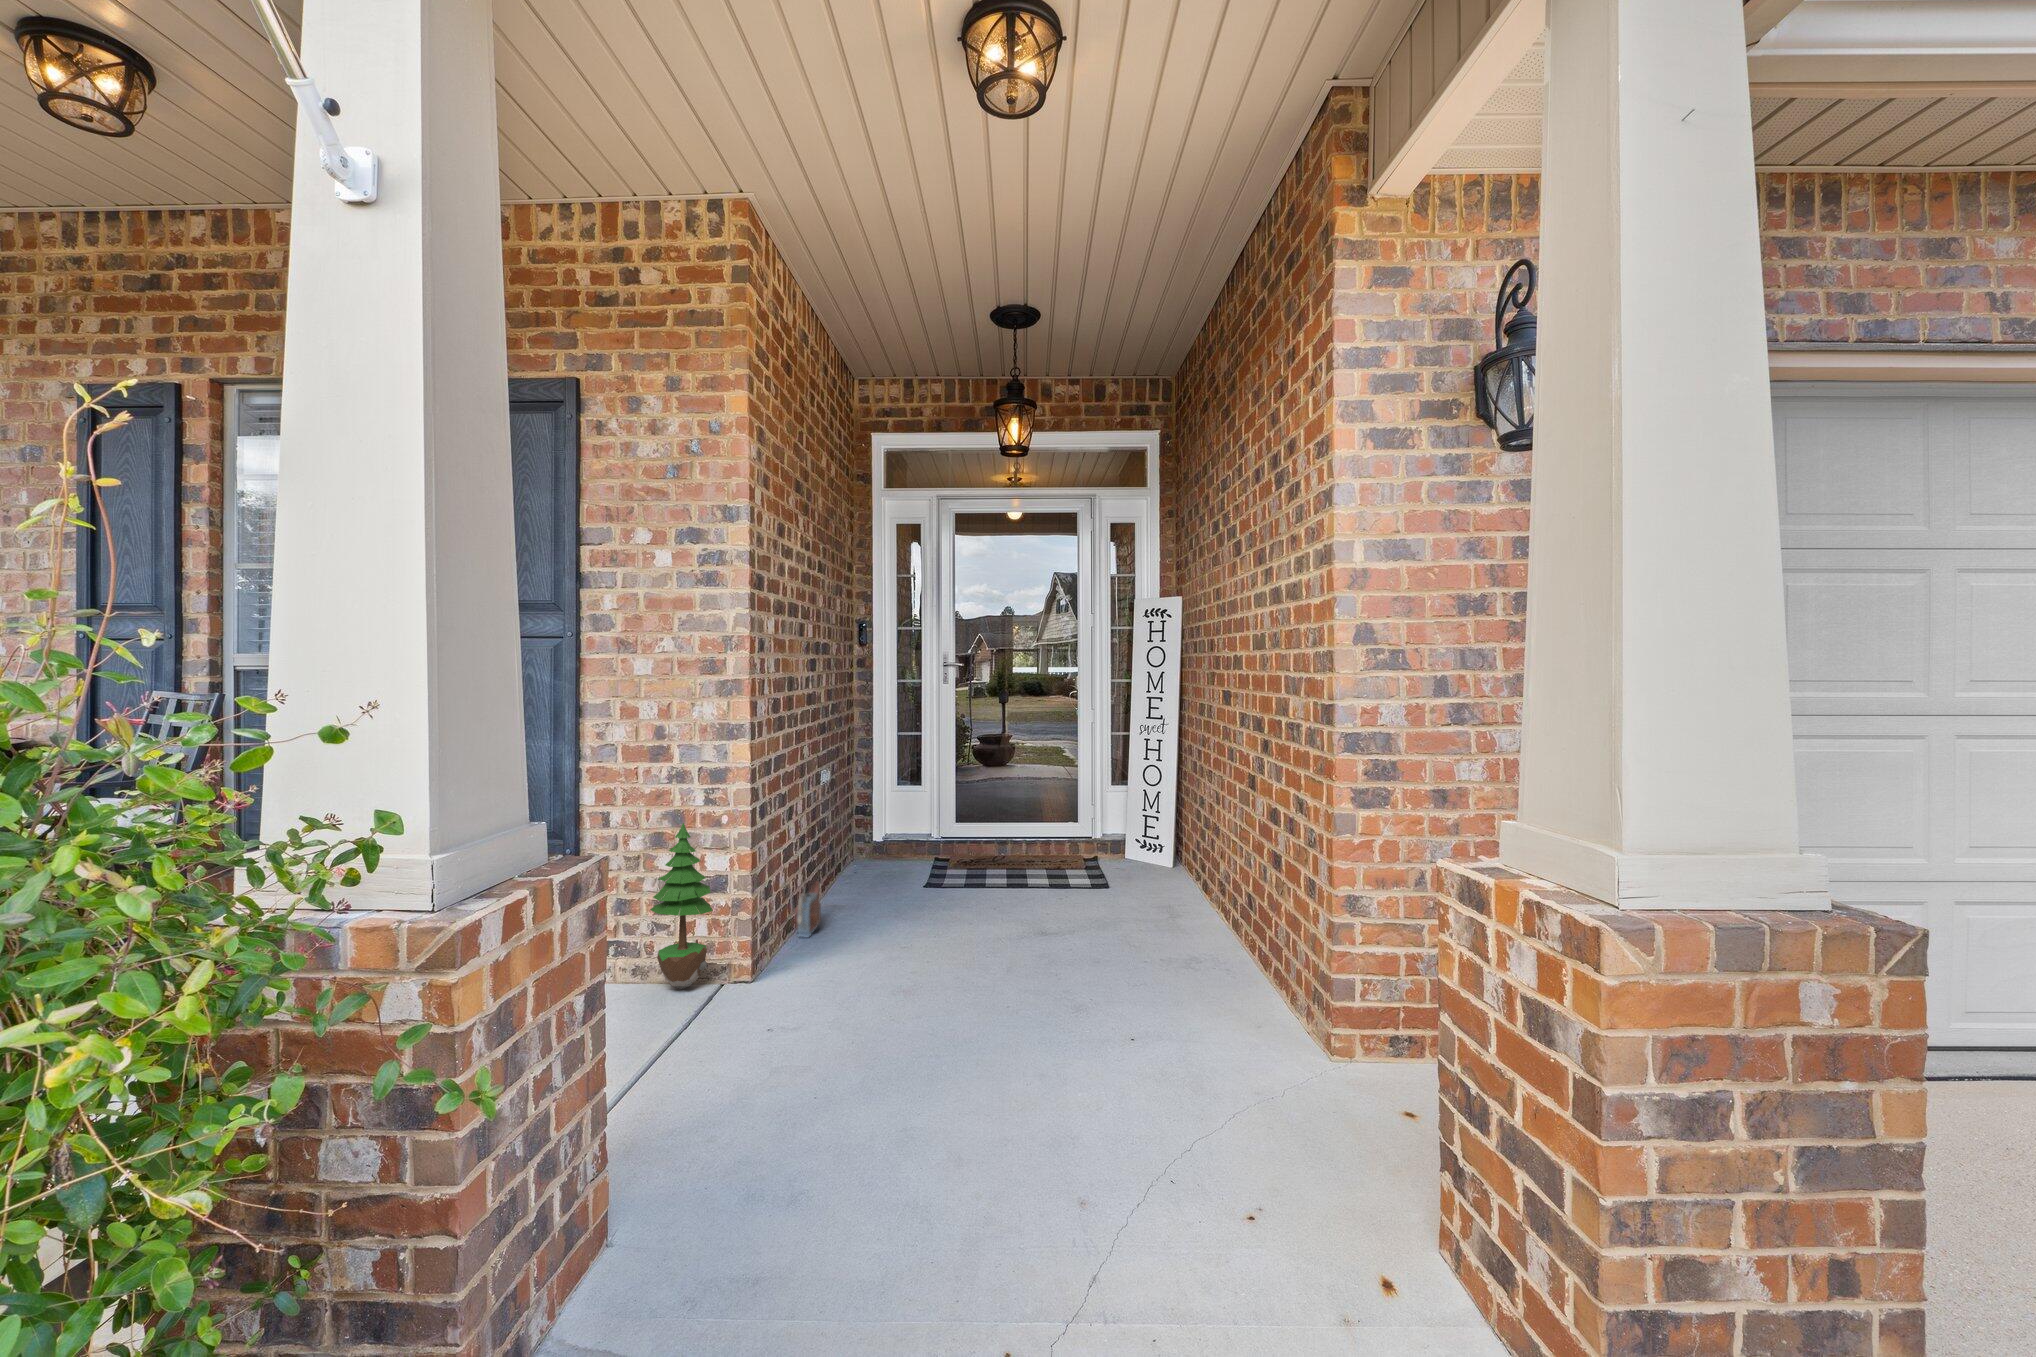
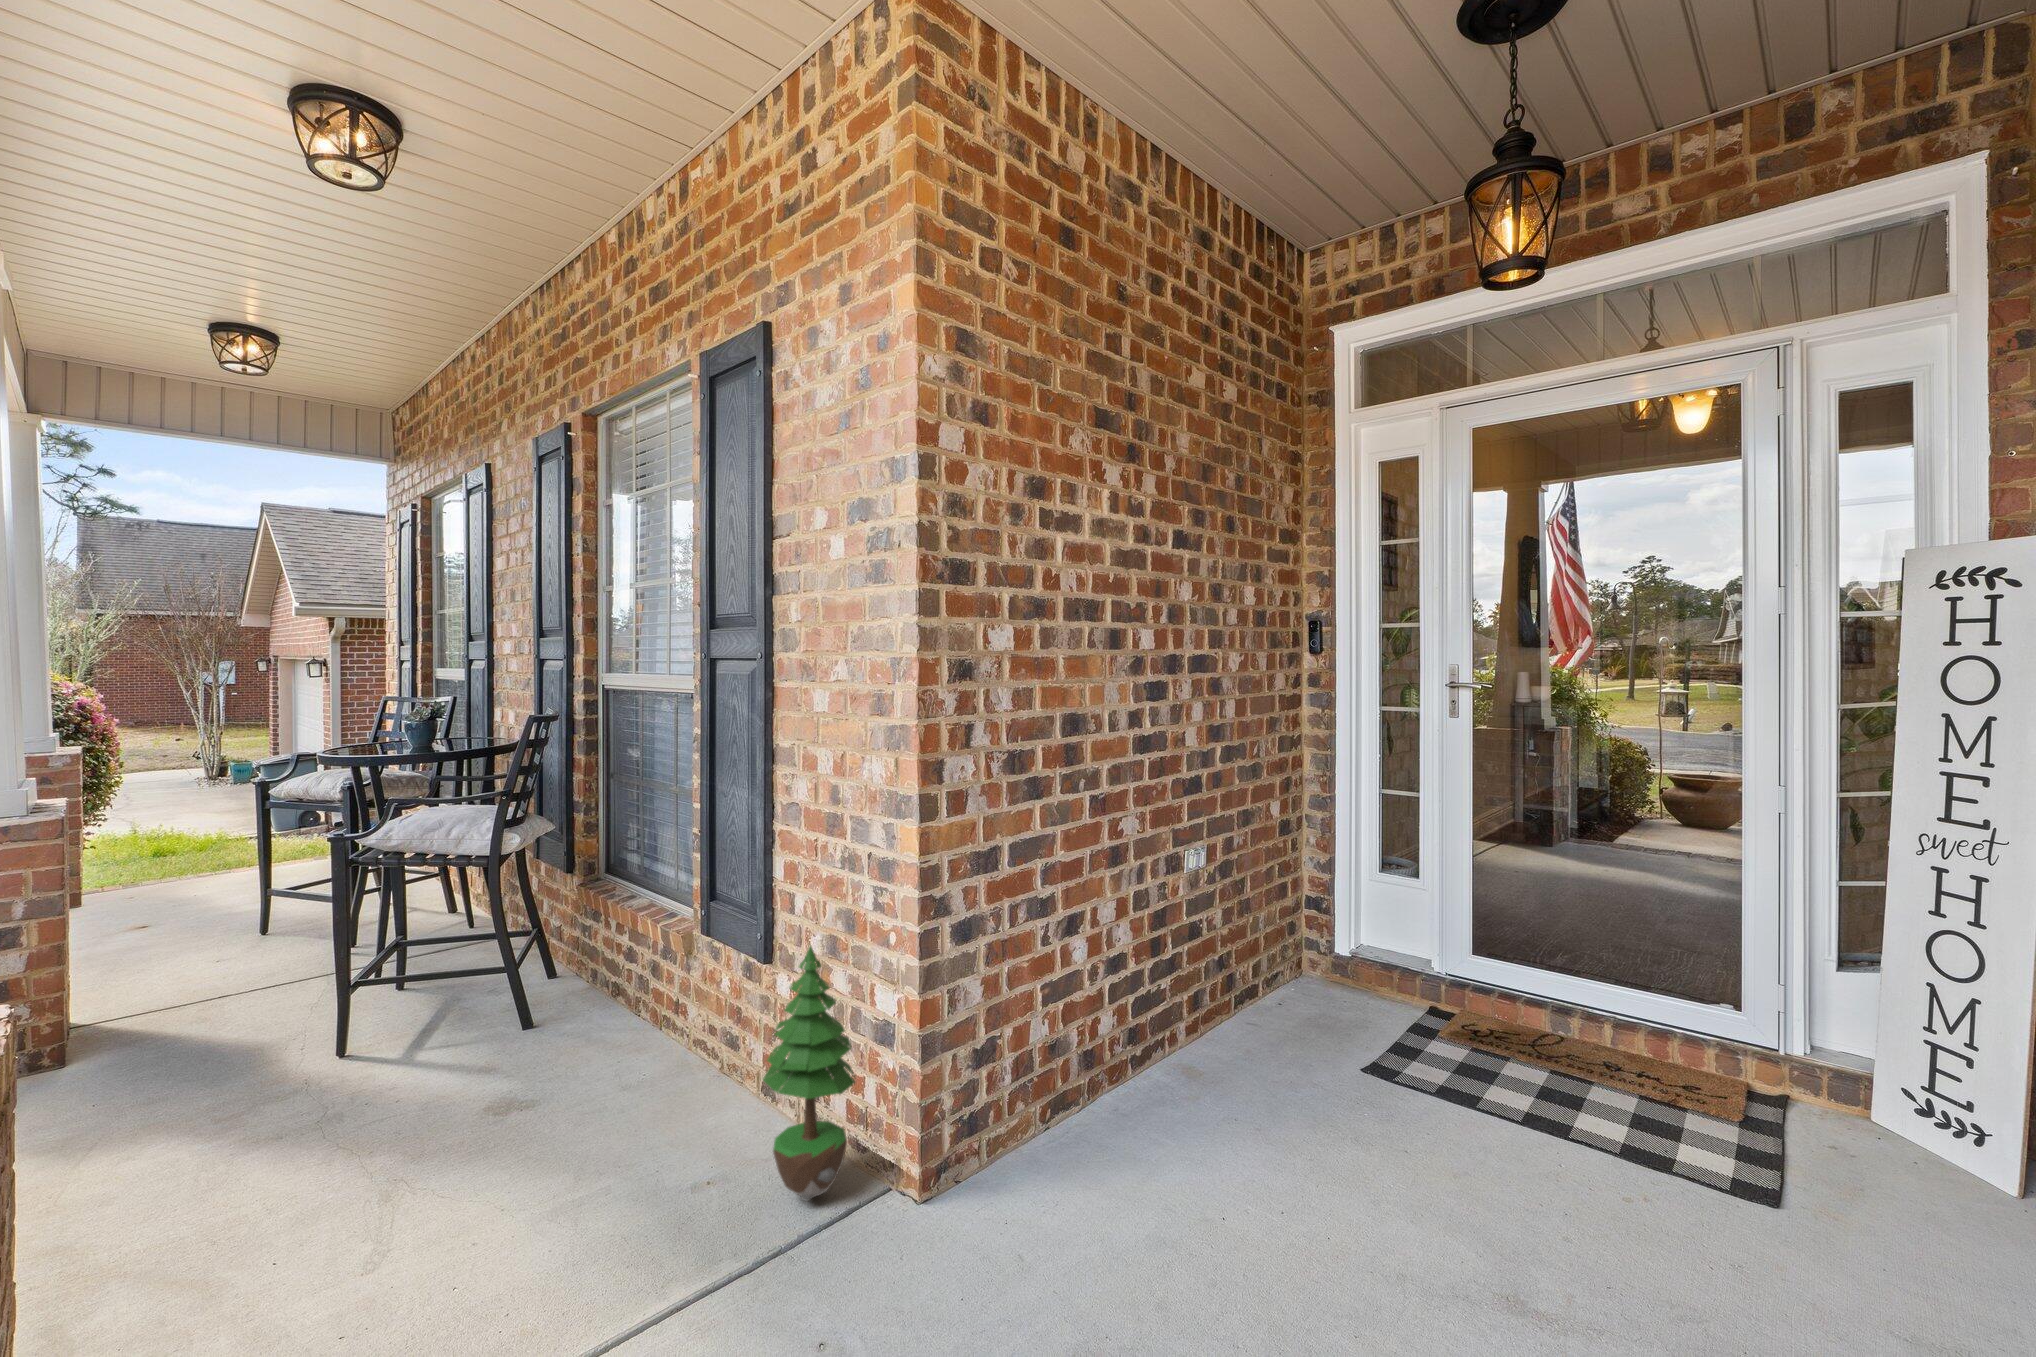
watering can: present [795,881,821,937] -> none [1047,1038,1130,1142]

